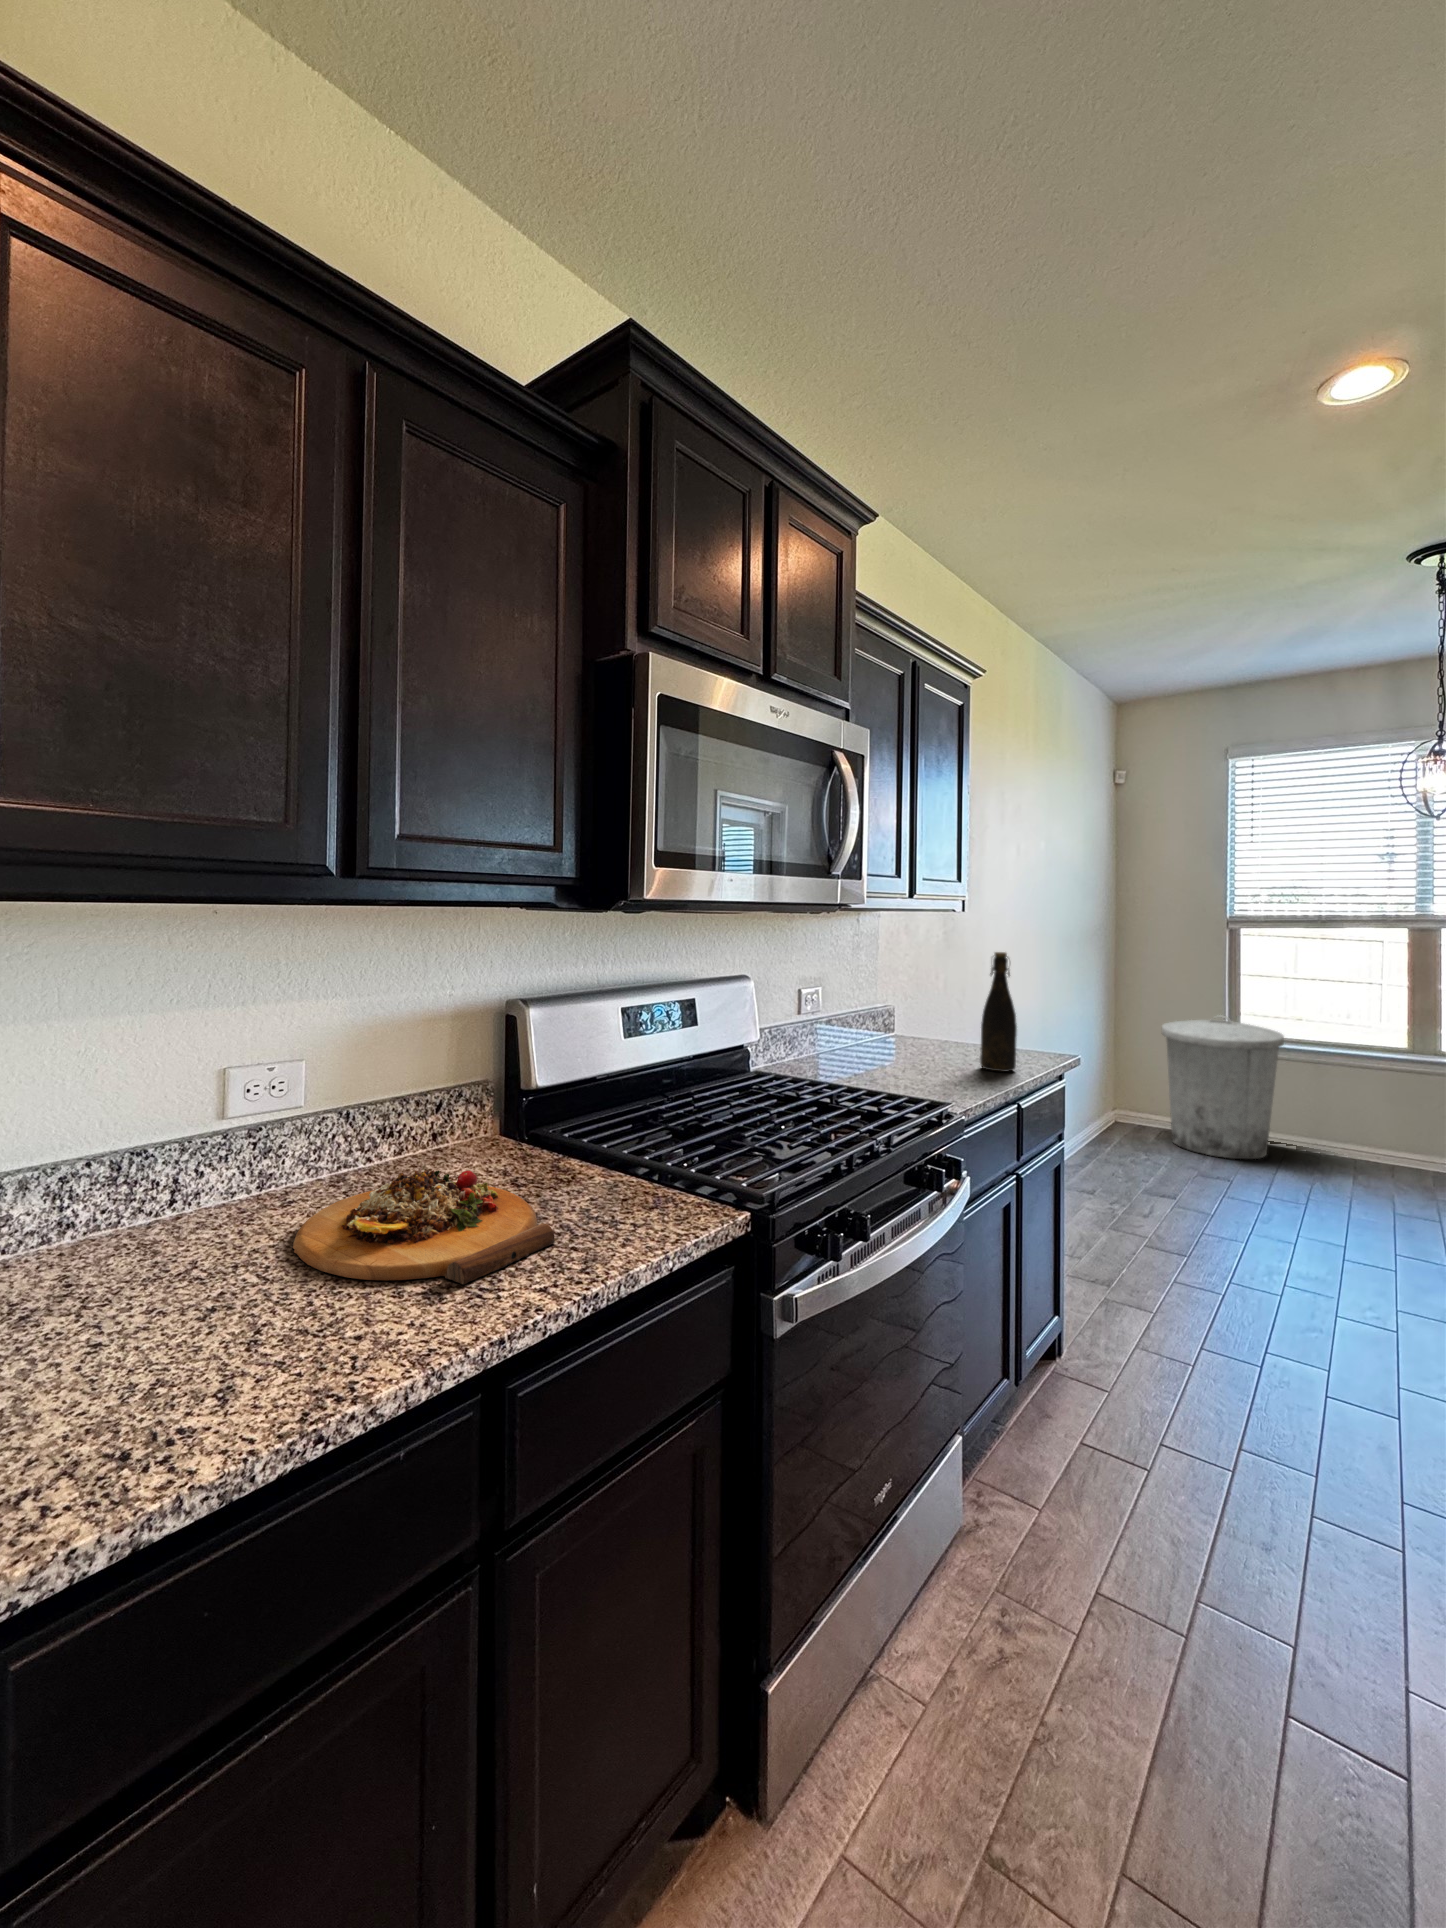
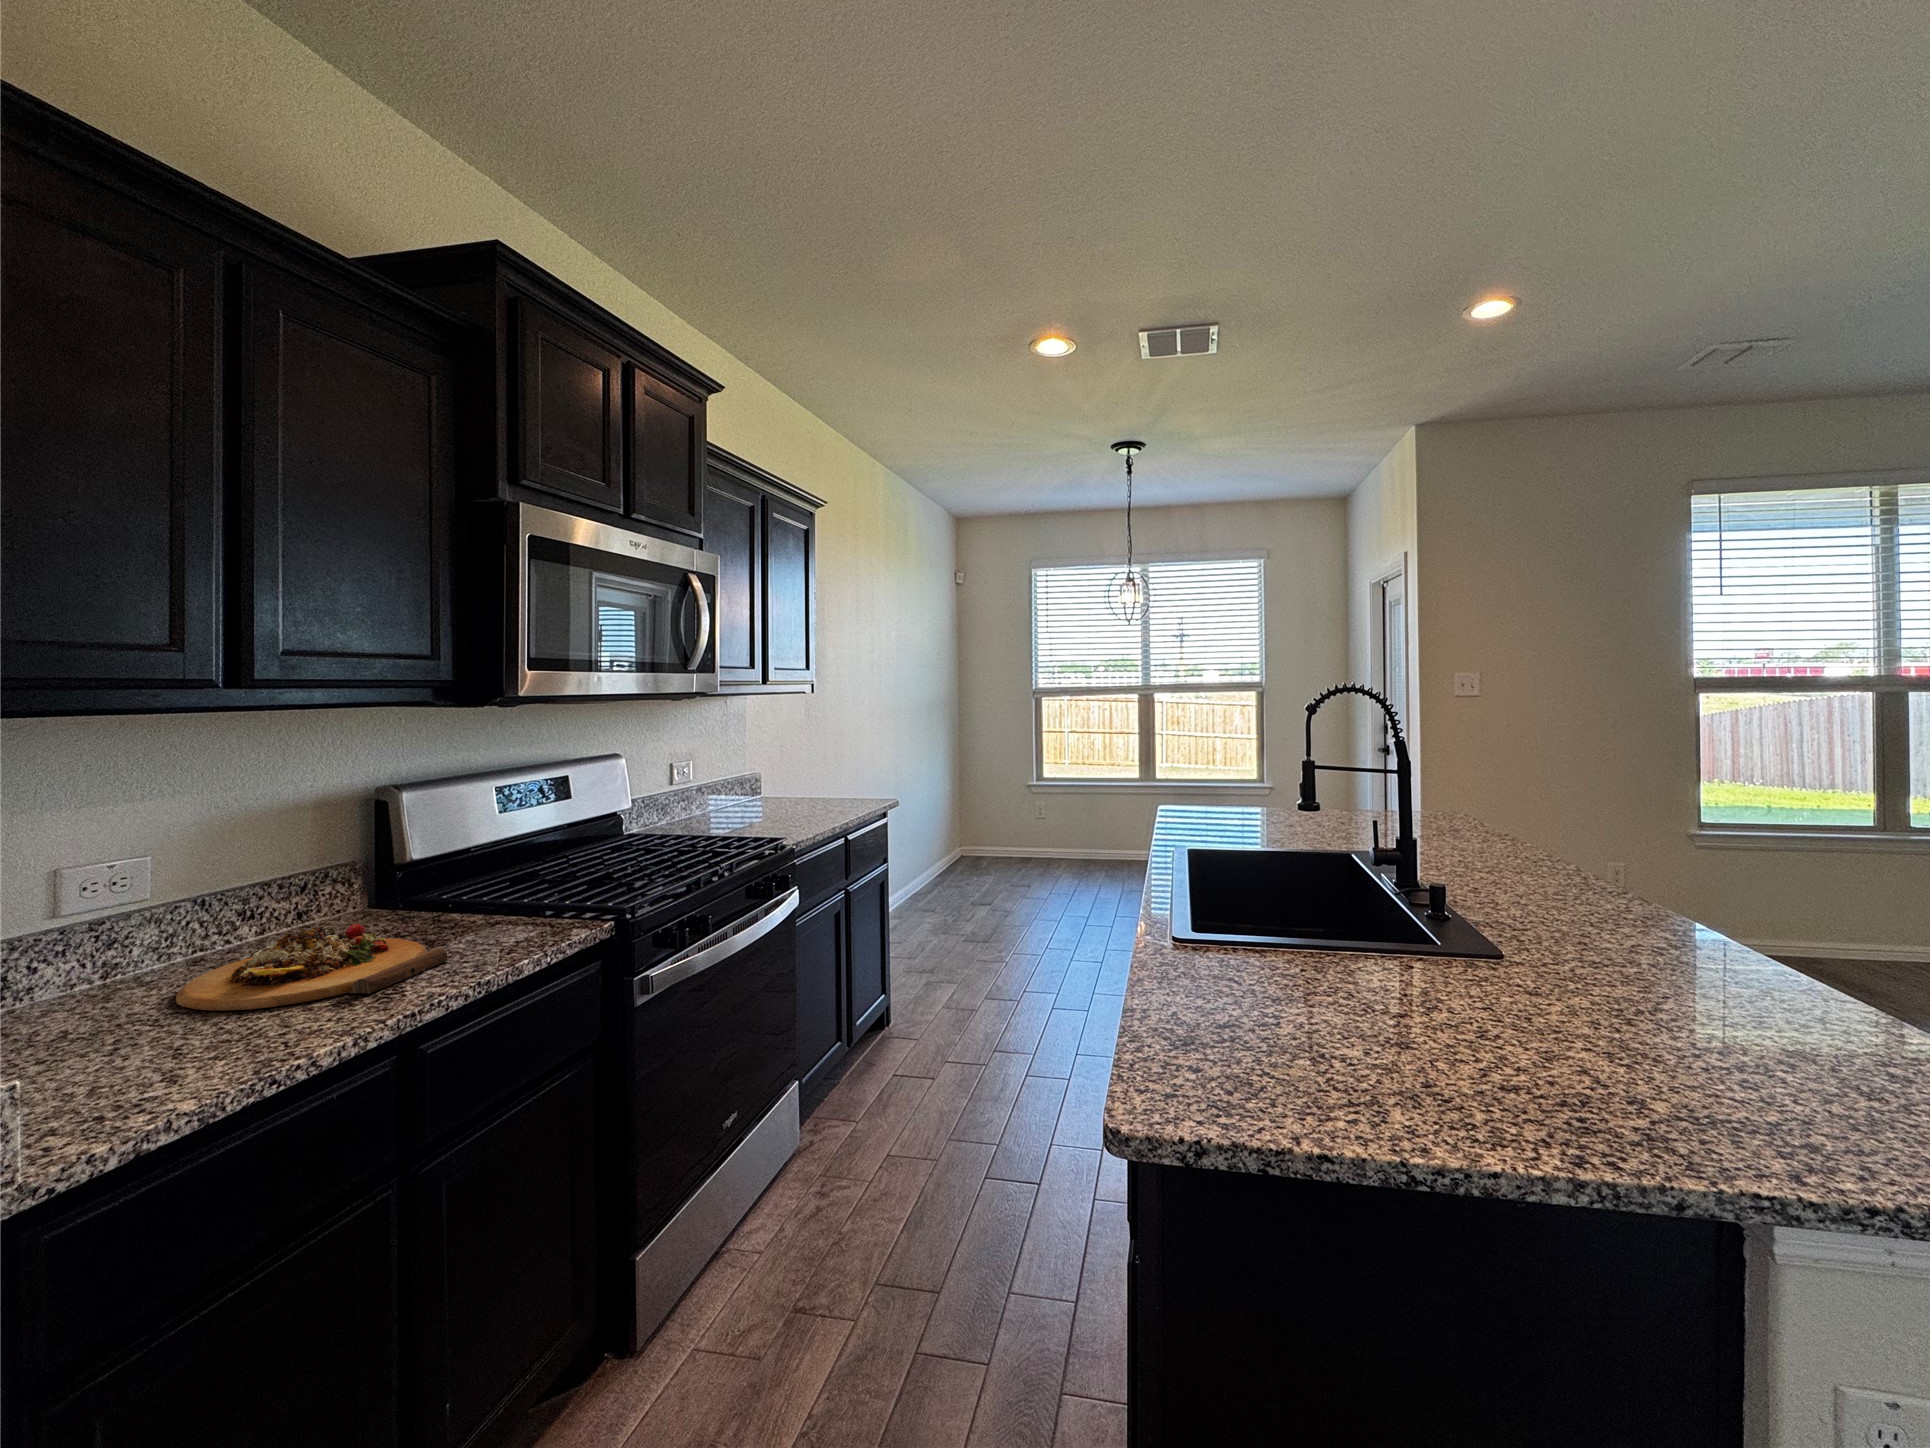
bottle: present [980,952,1017,1072] -> none [818,725,844,815]
trash can: present [1162,1015,1284,1159] -> none [983,765,1061,871]

